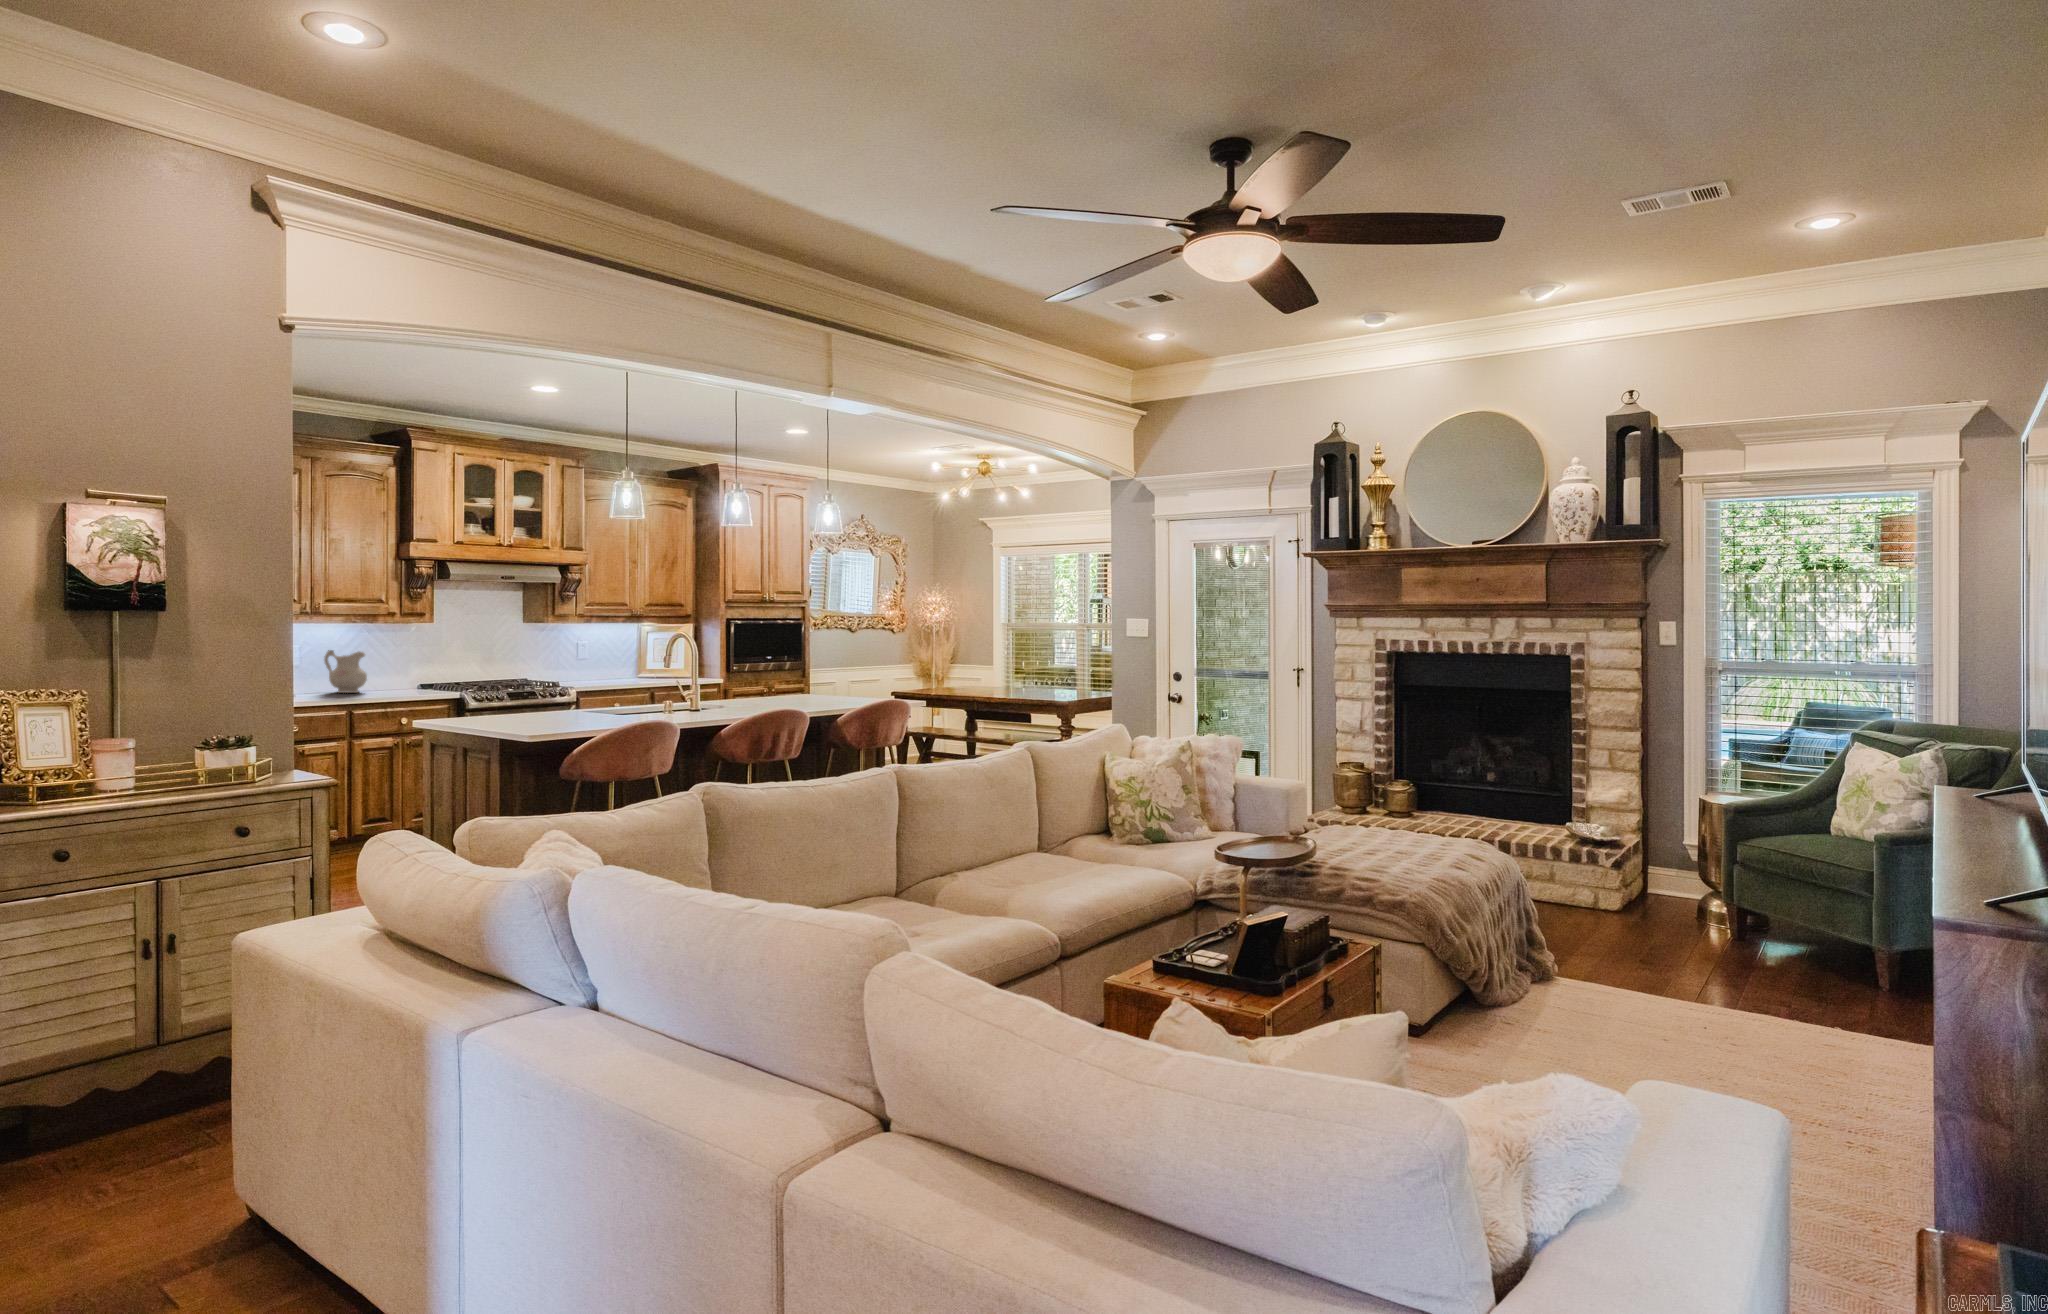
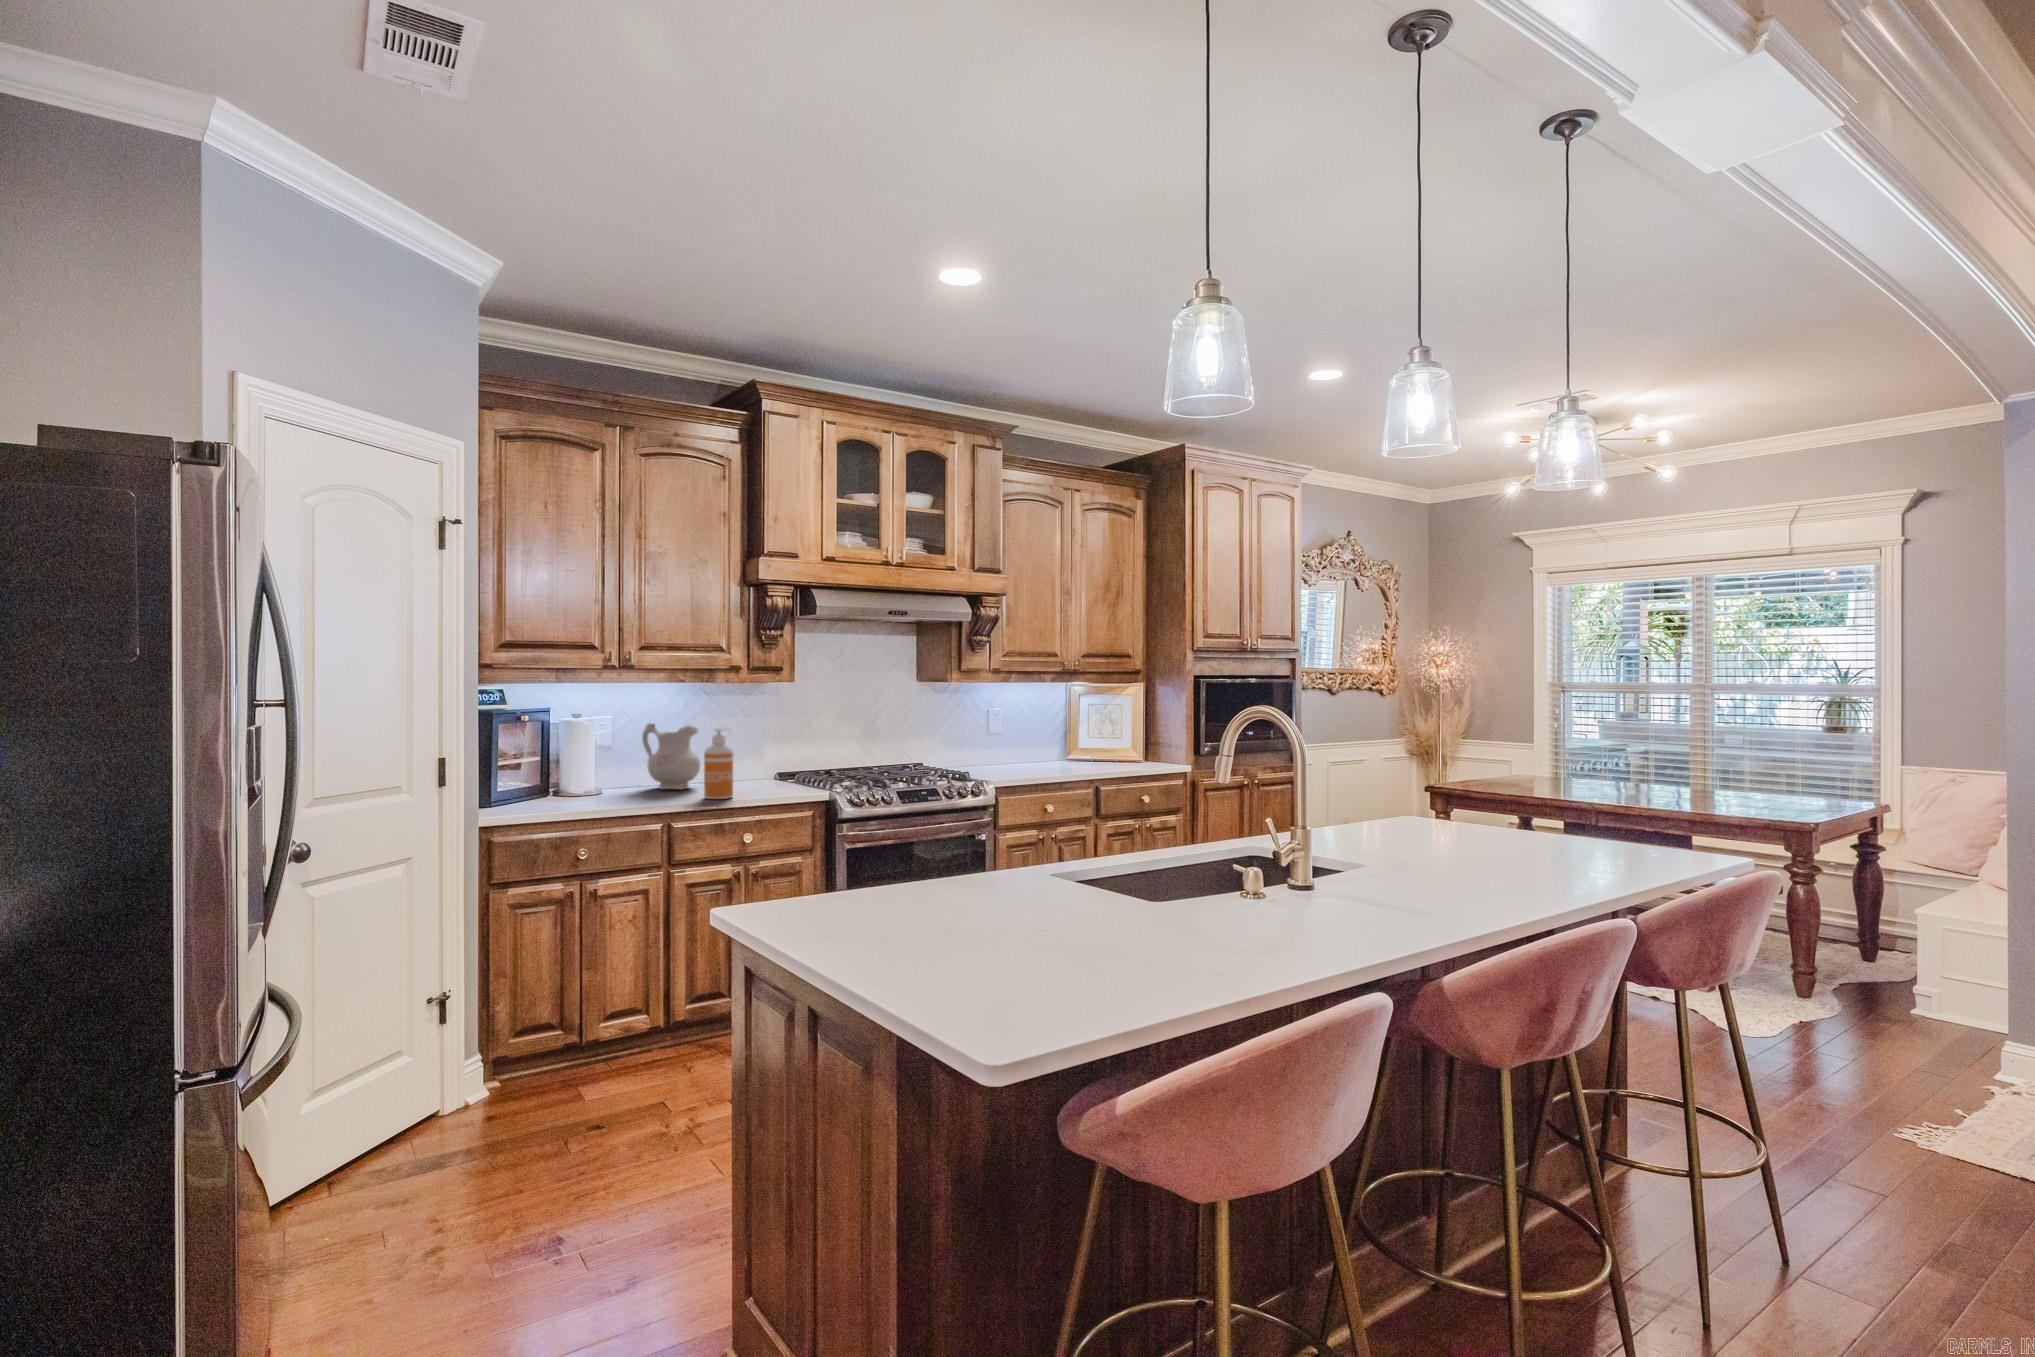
soap dispenser: none [373,653,394,698] -> present [704,729,733,799]

